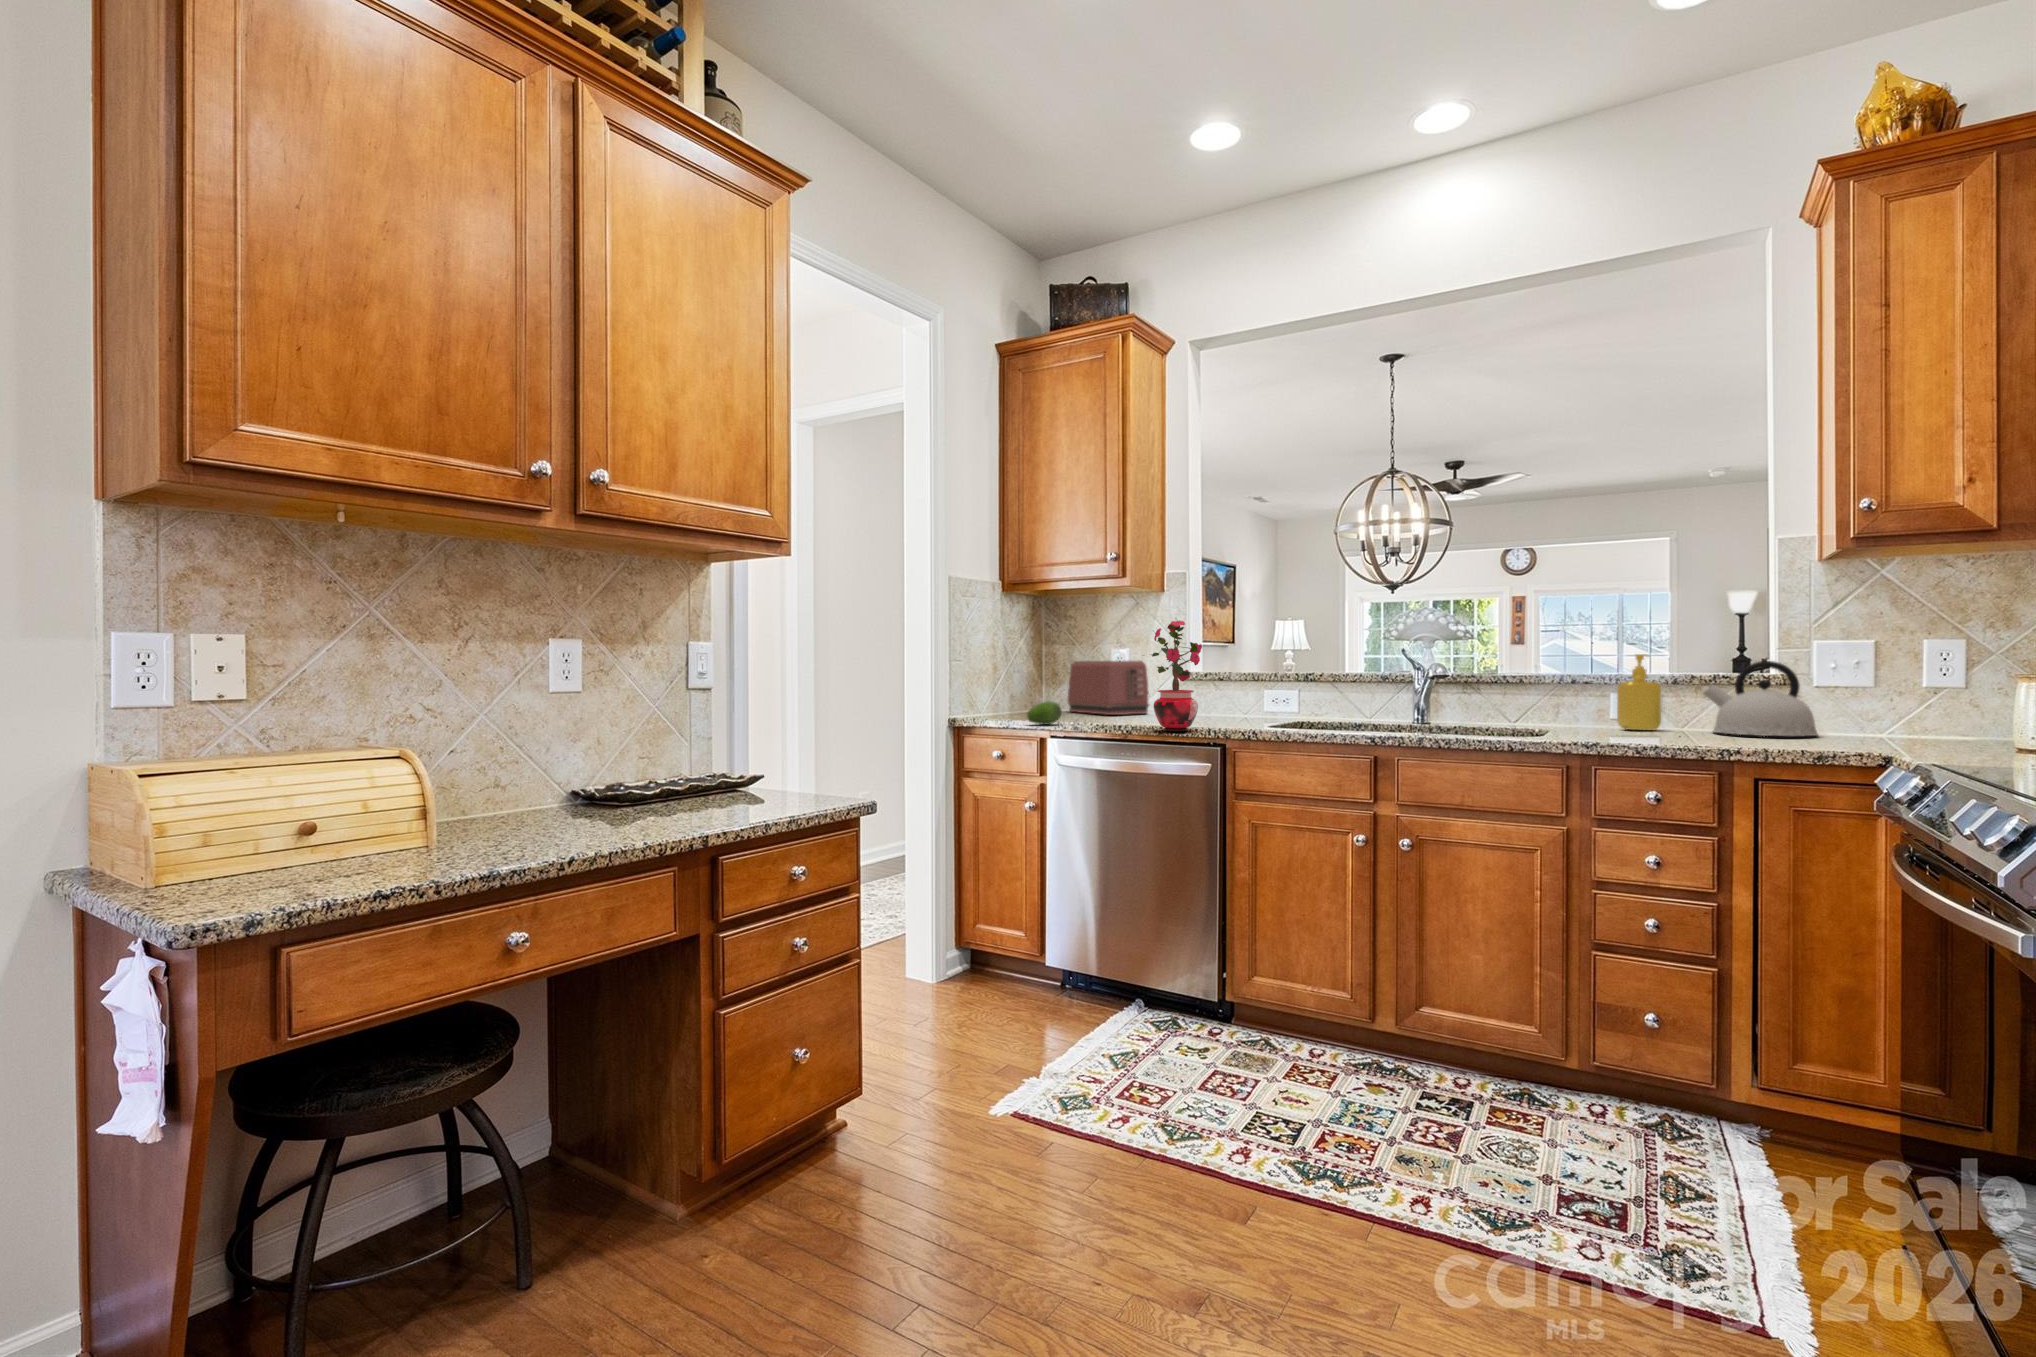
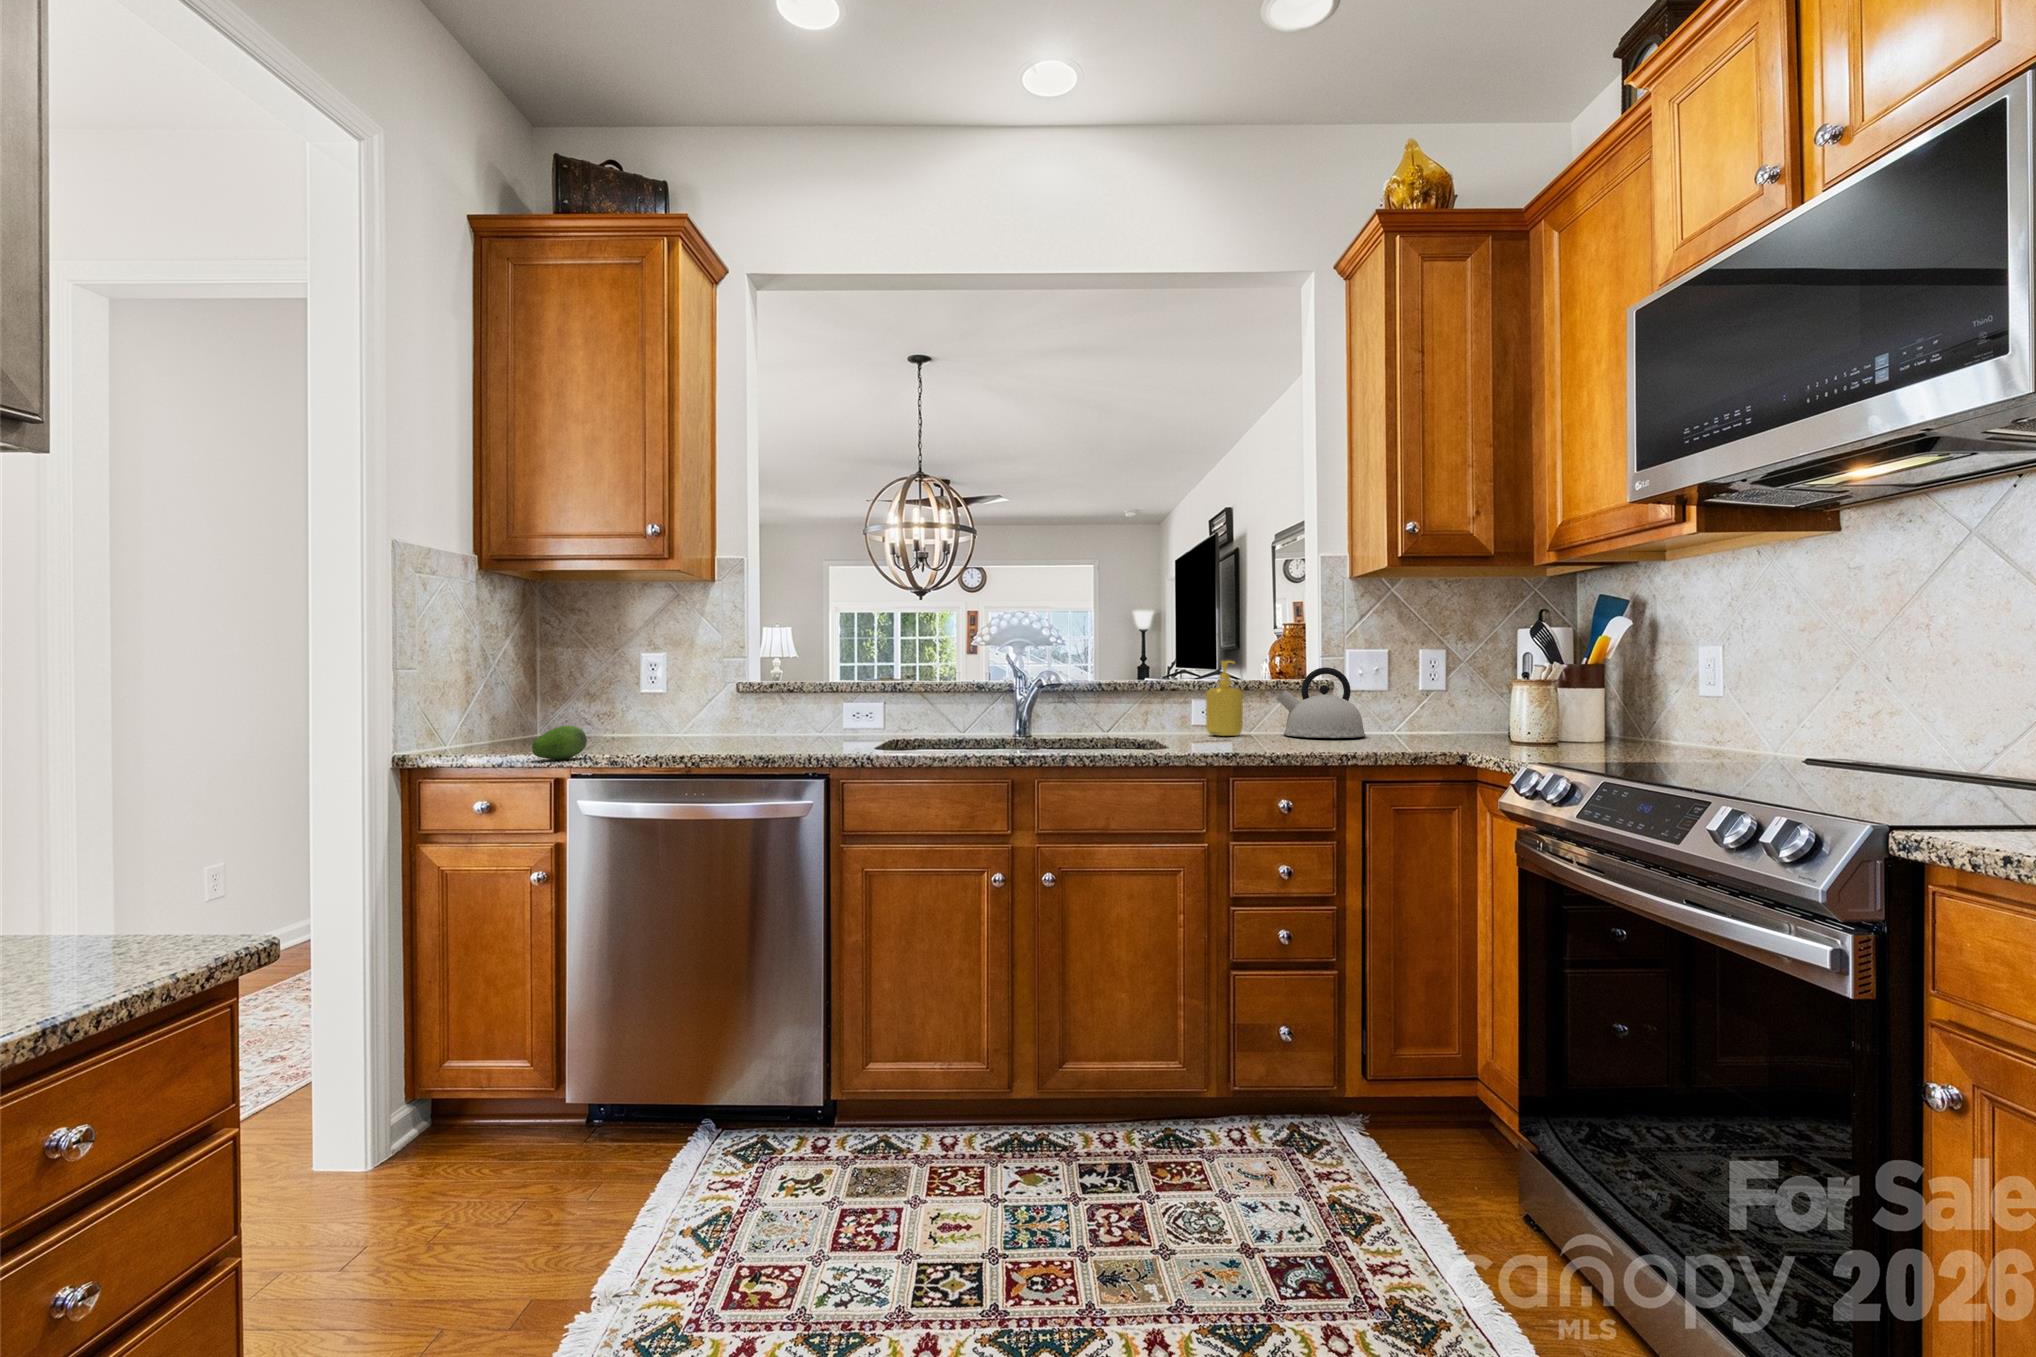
potted plant: present [1152,621,1202,732] -> none [716,610,797,762]
toaster: present [1068,661,1149,715] -> none [575,667,696,739]

